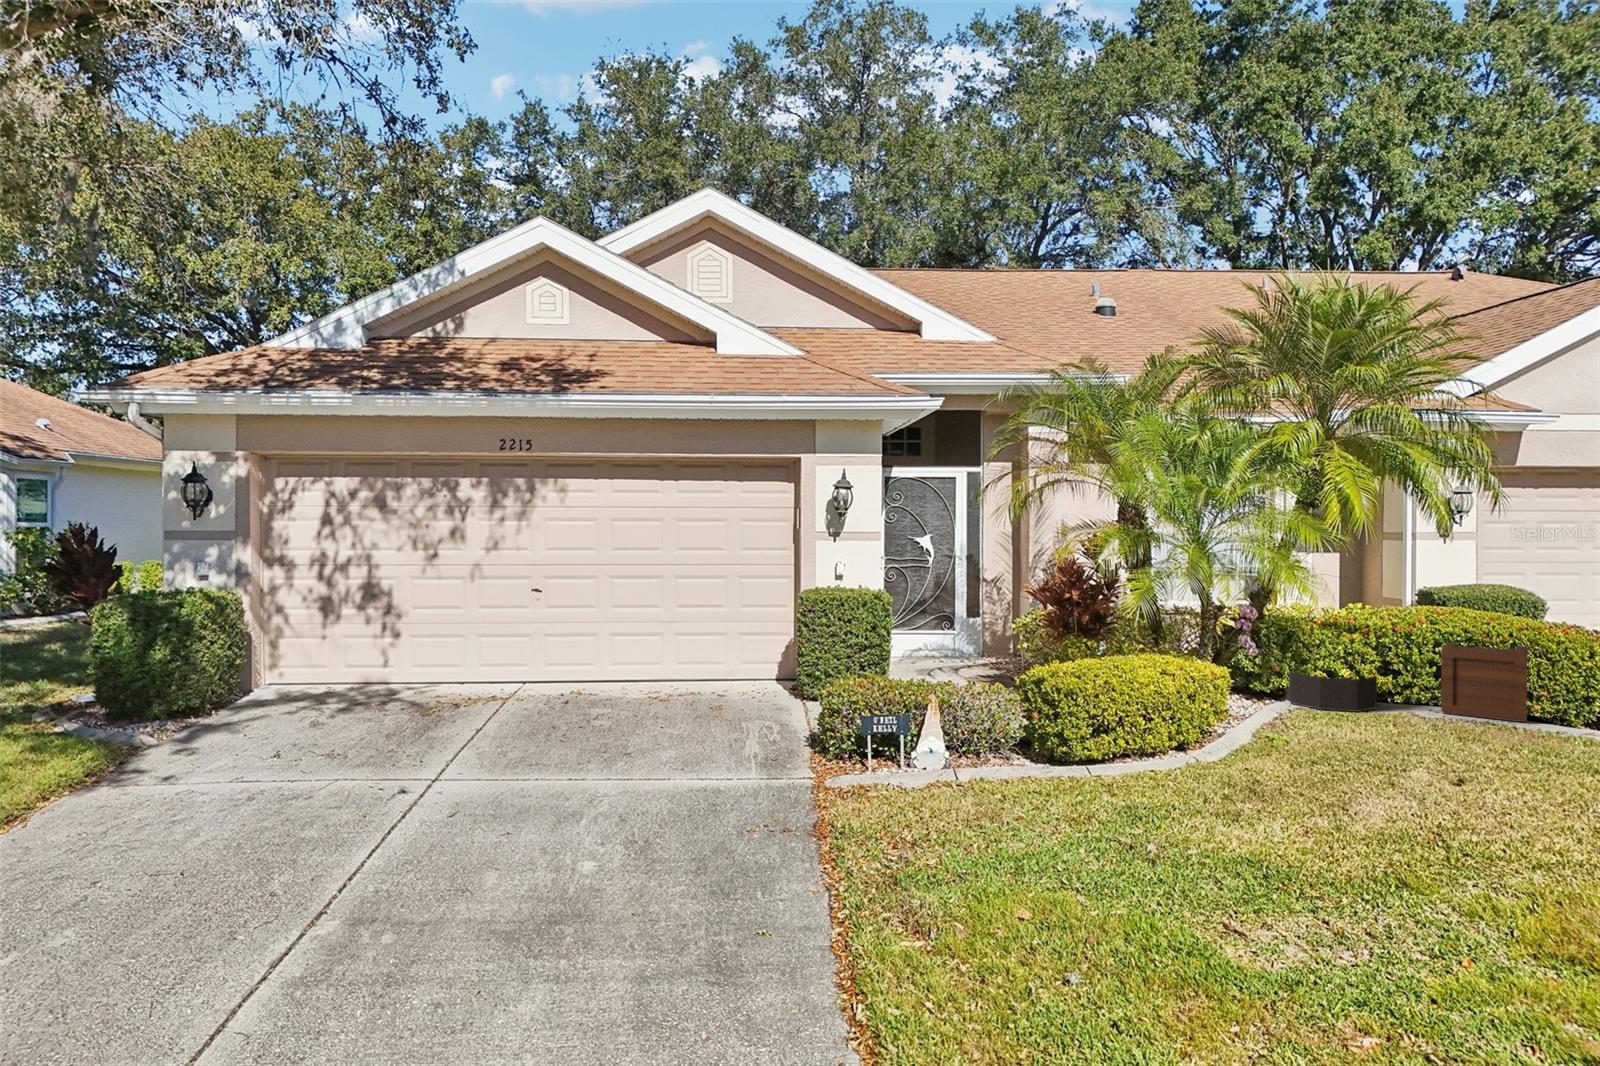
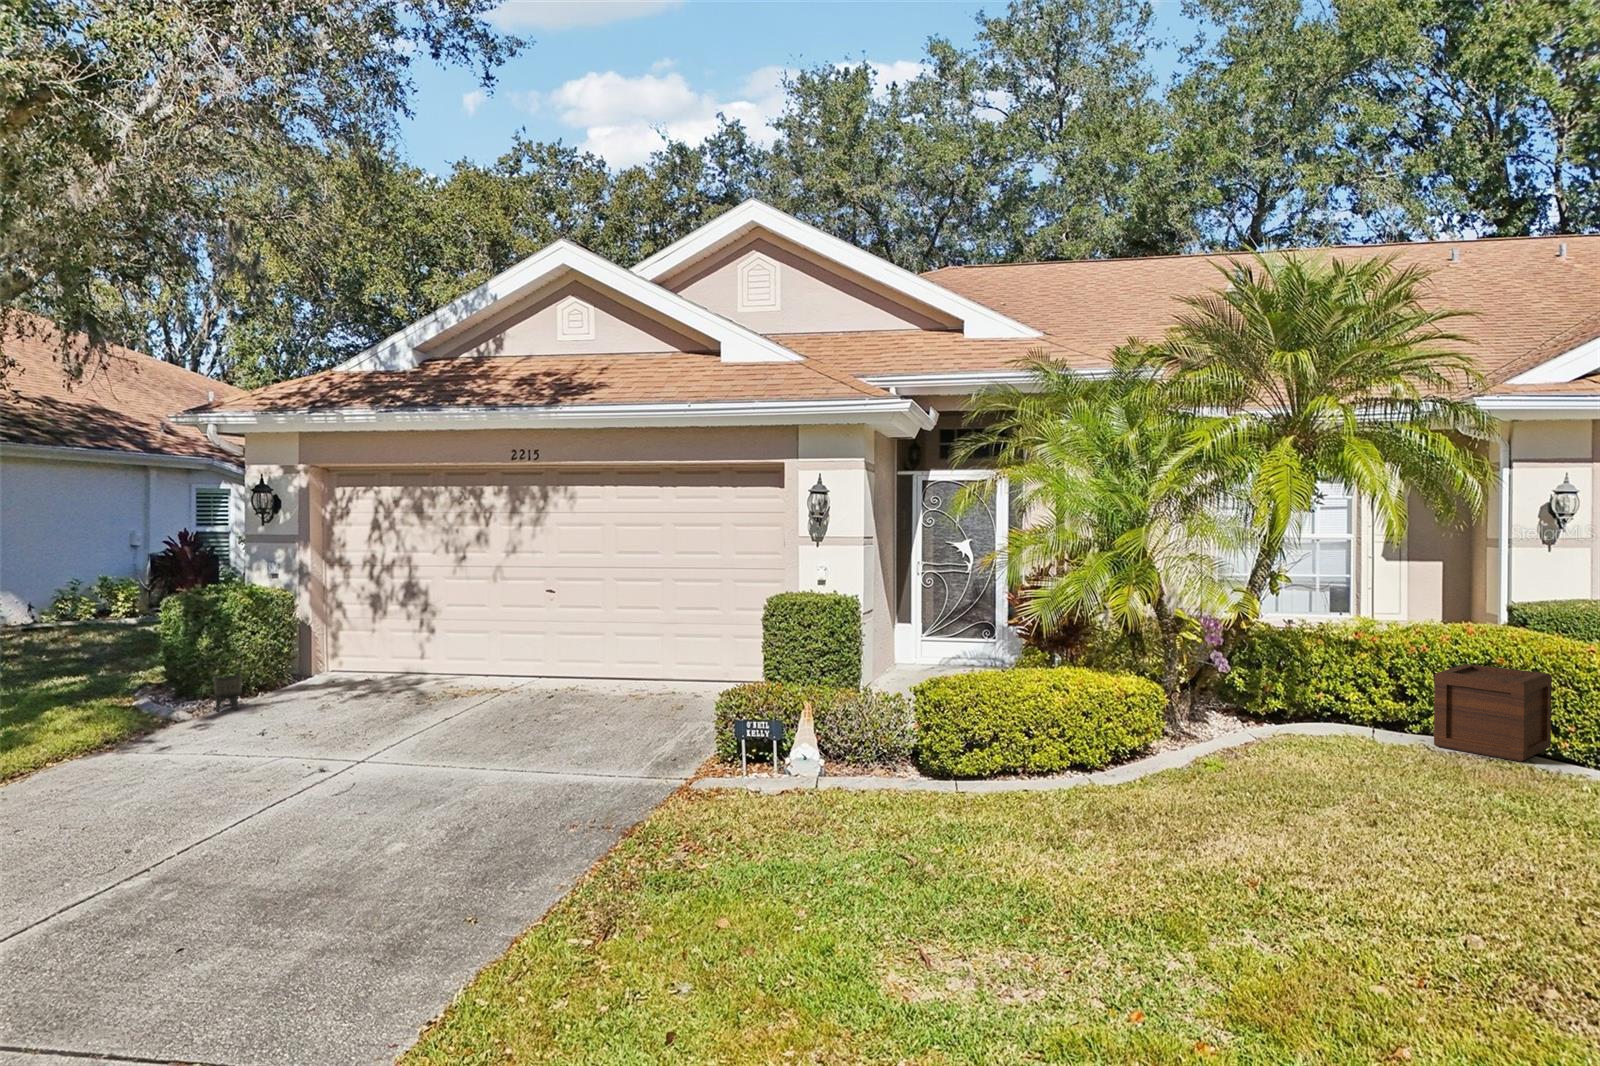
basket: present [1286,672,1377,712] -> none [1271,686,1367,740]
planter: none [146,692,182,739] -> present [213,674,242,711]

